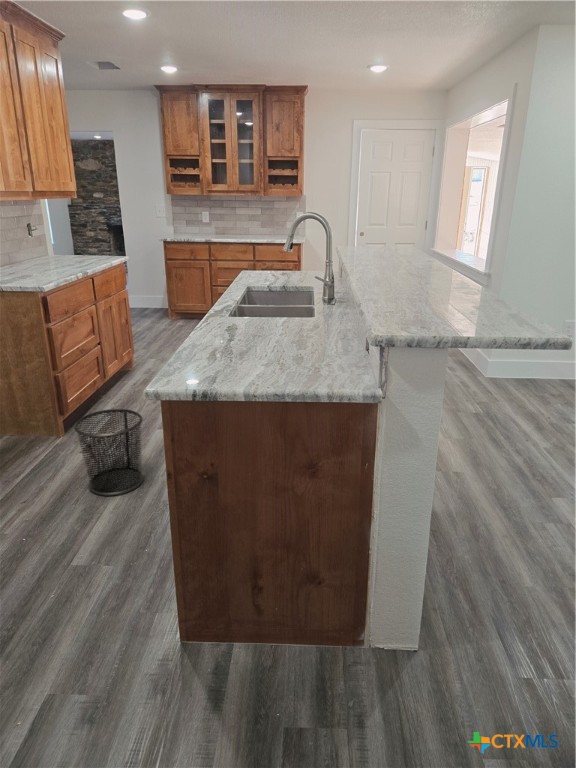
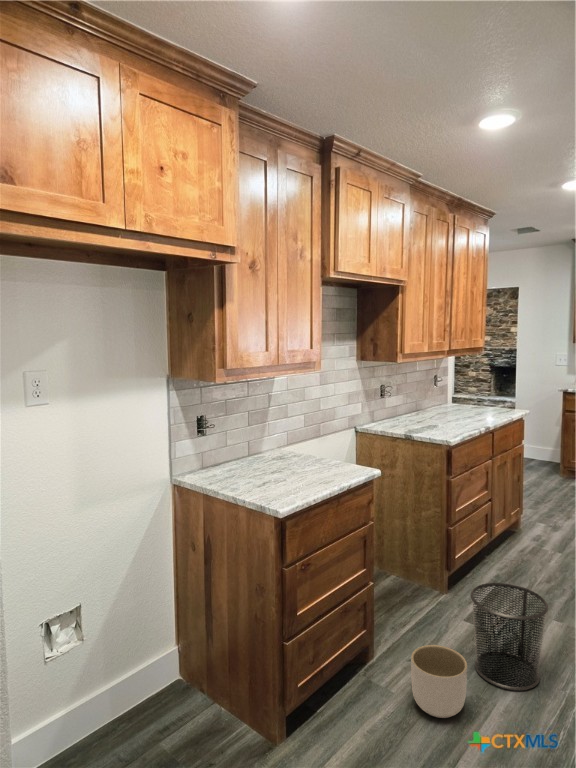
planter: none [16,478,76,539] -> present [411,645,467,718]

